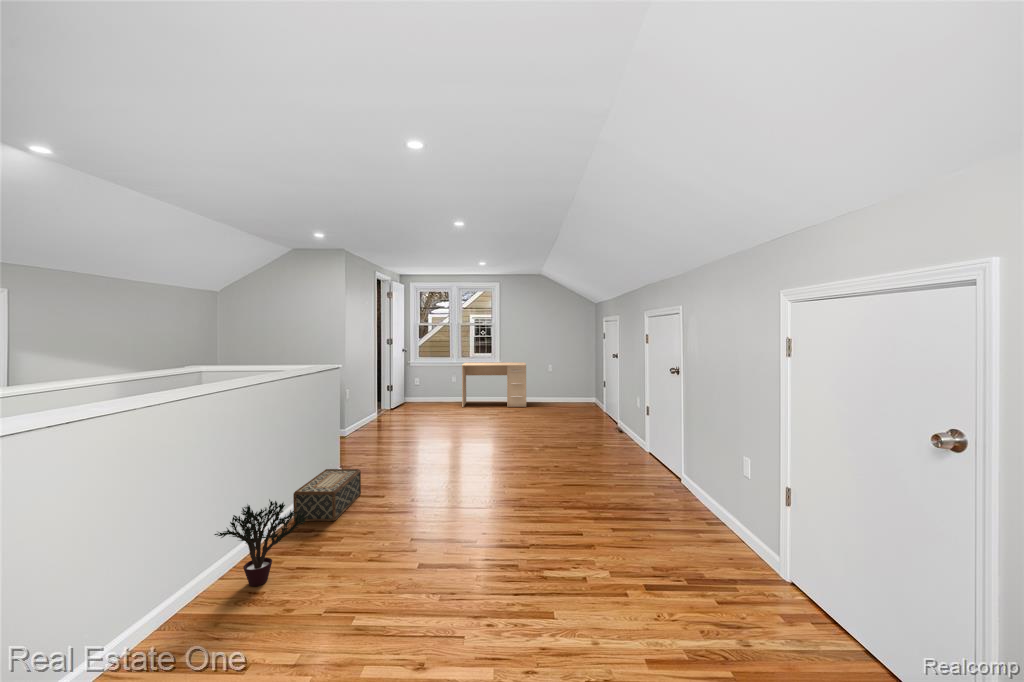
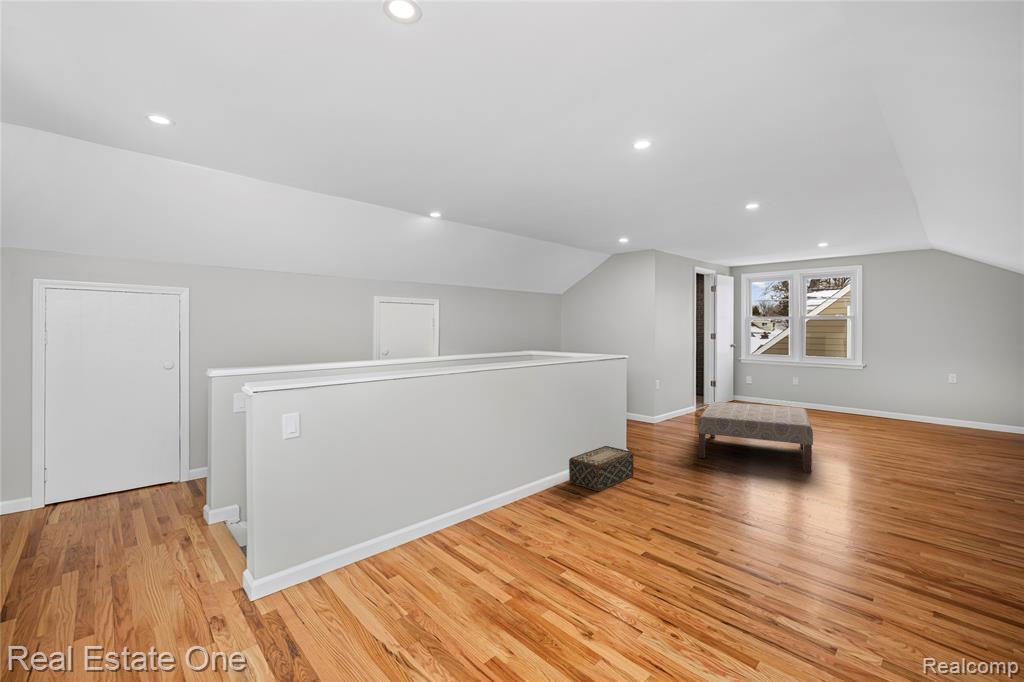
desk: present [462,362,526,407] -> none [806,356,915,421]
ottoman: none [406,405,496,463] -> present [698,402,813,472]
potted plant: present [214,499,308,586] -> none [494,456,558,521]

